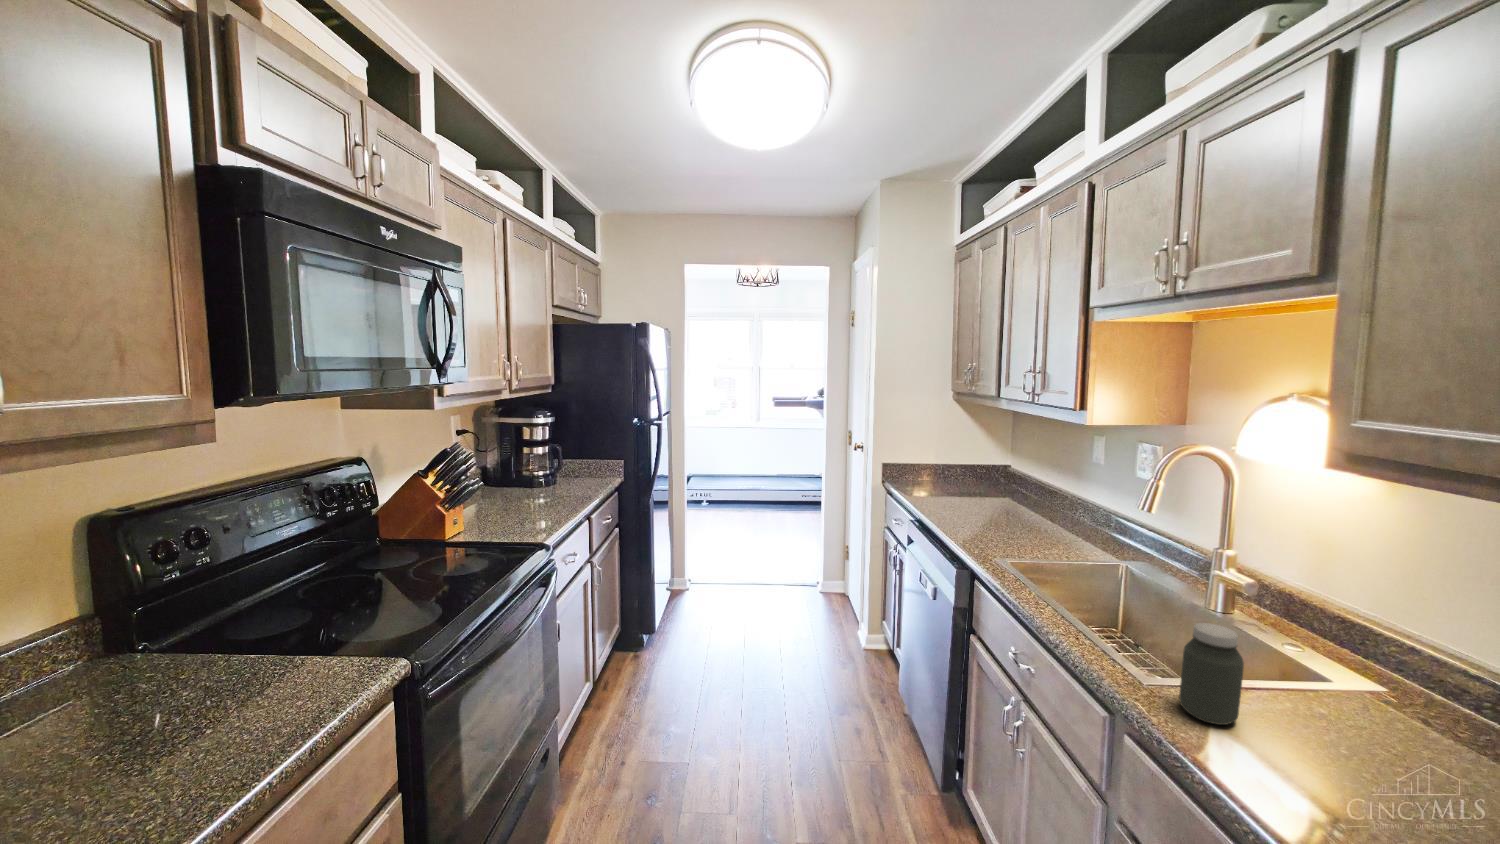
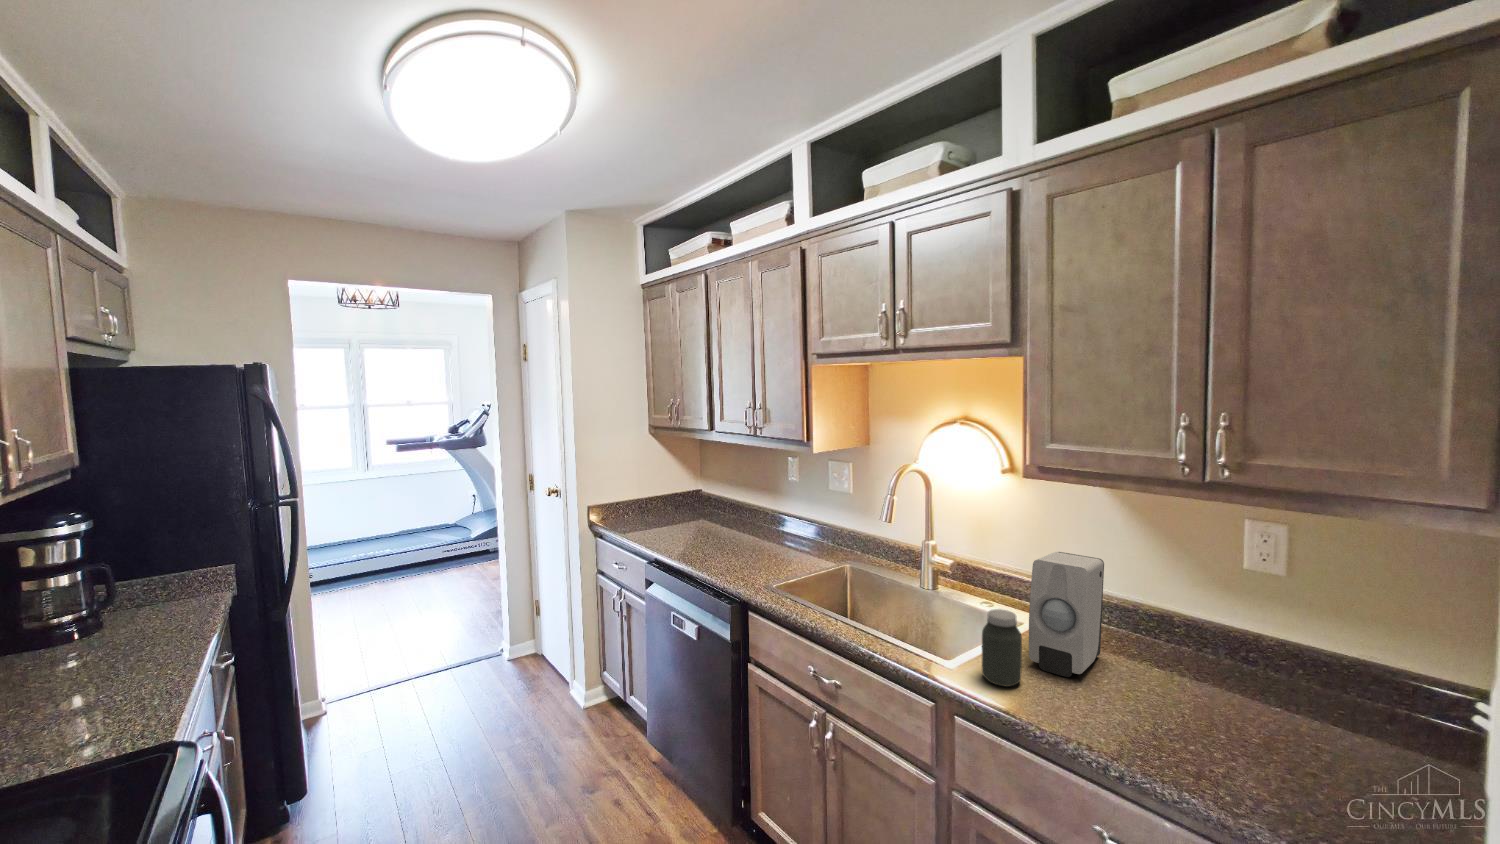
soap dispenser: none [1275,577,1456,748] -> present [1029,552,1104,677]

